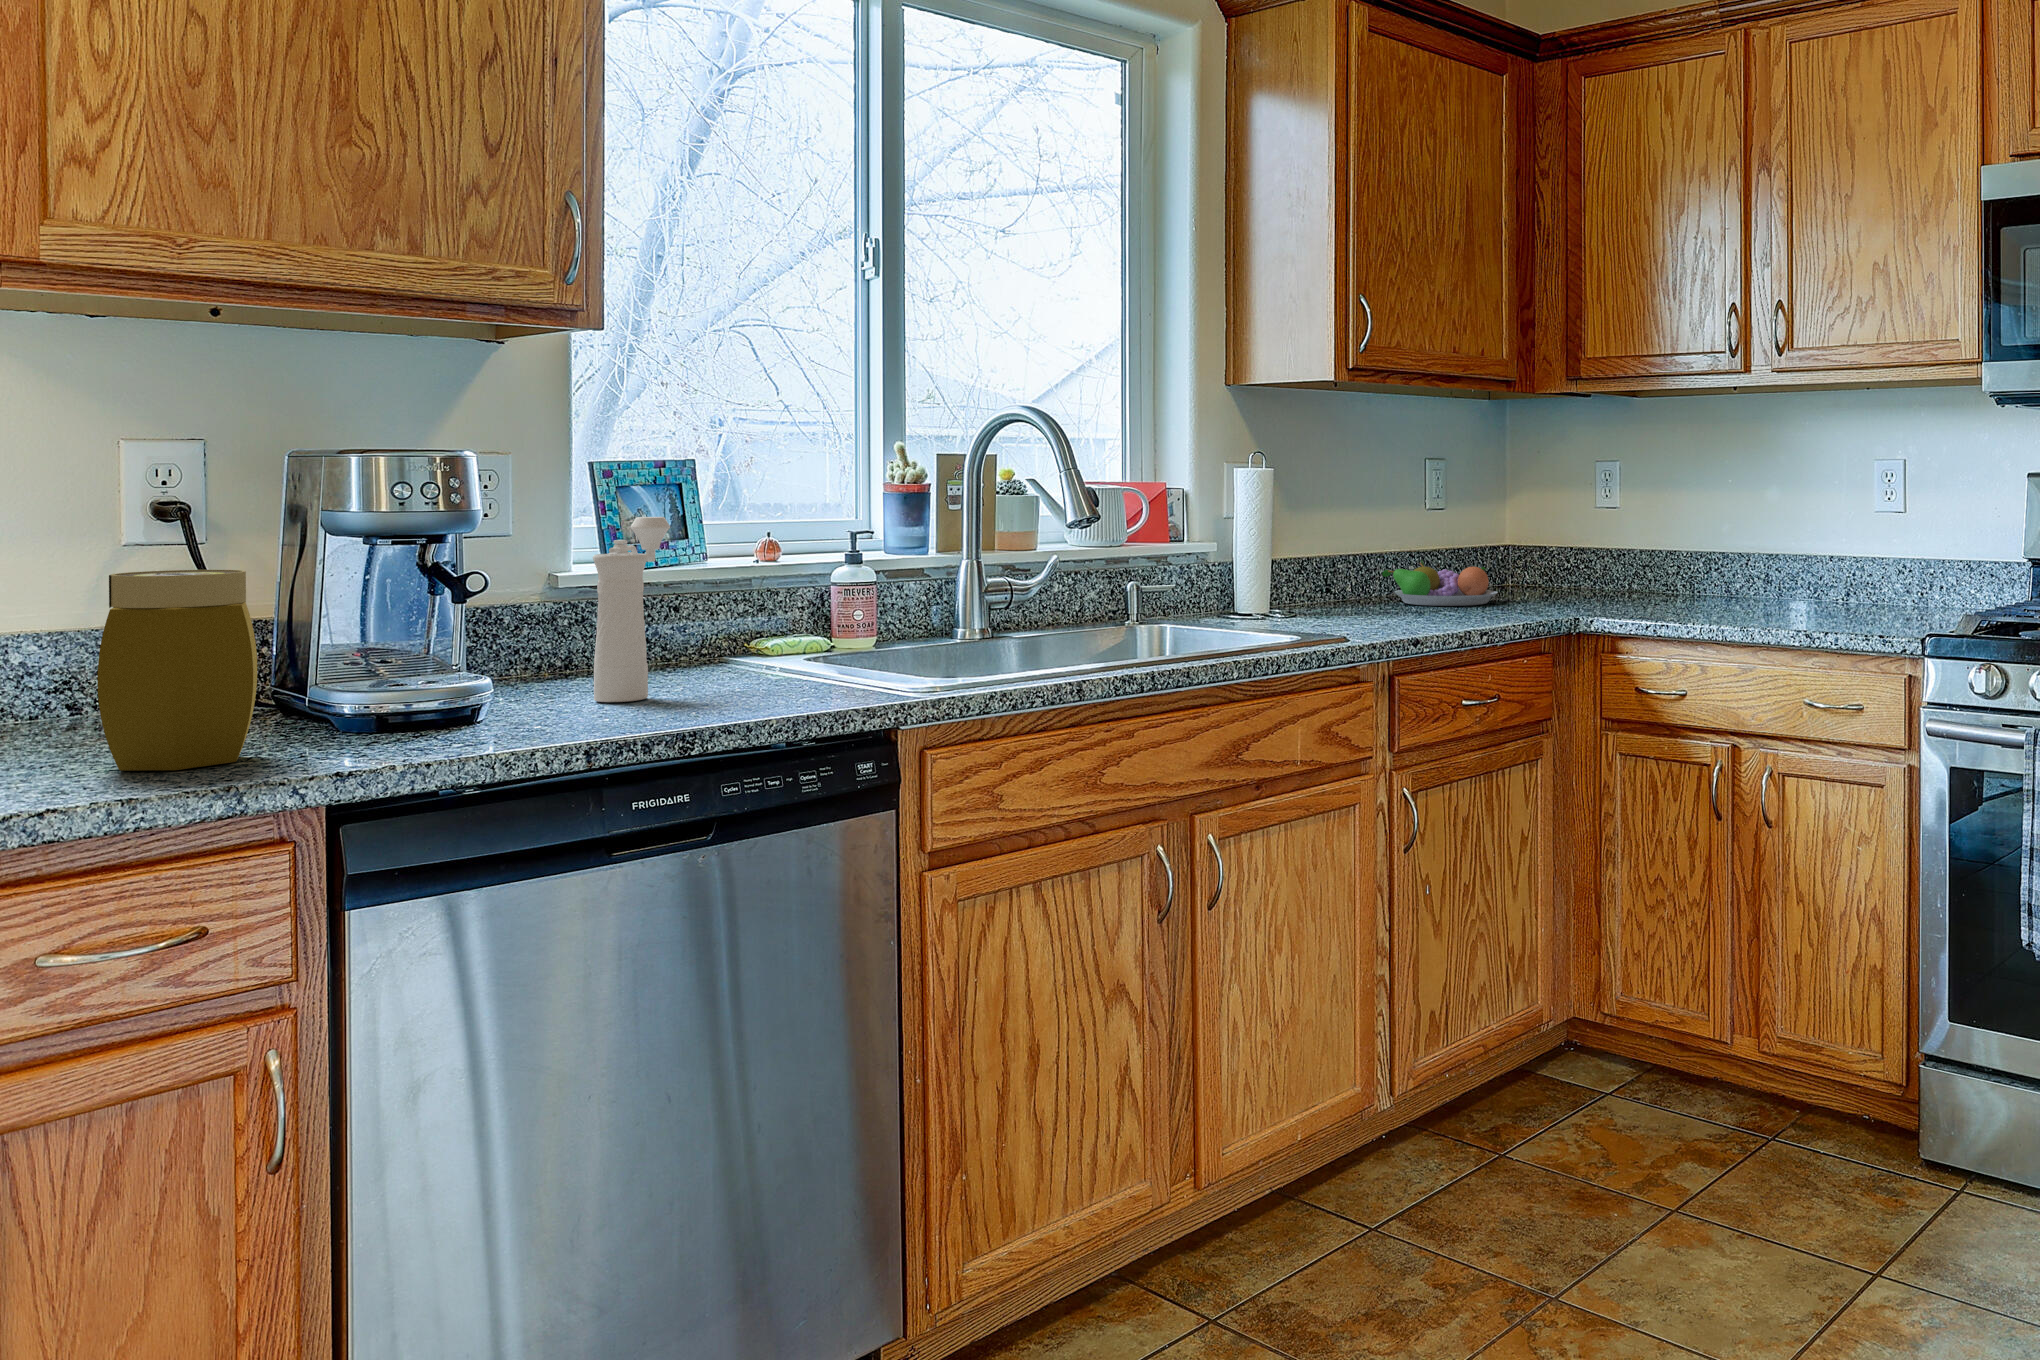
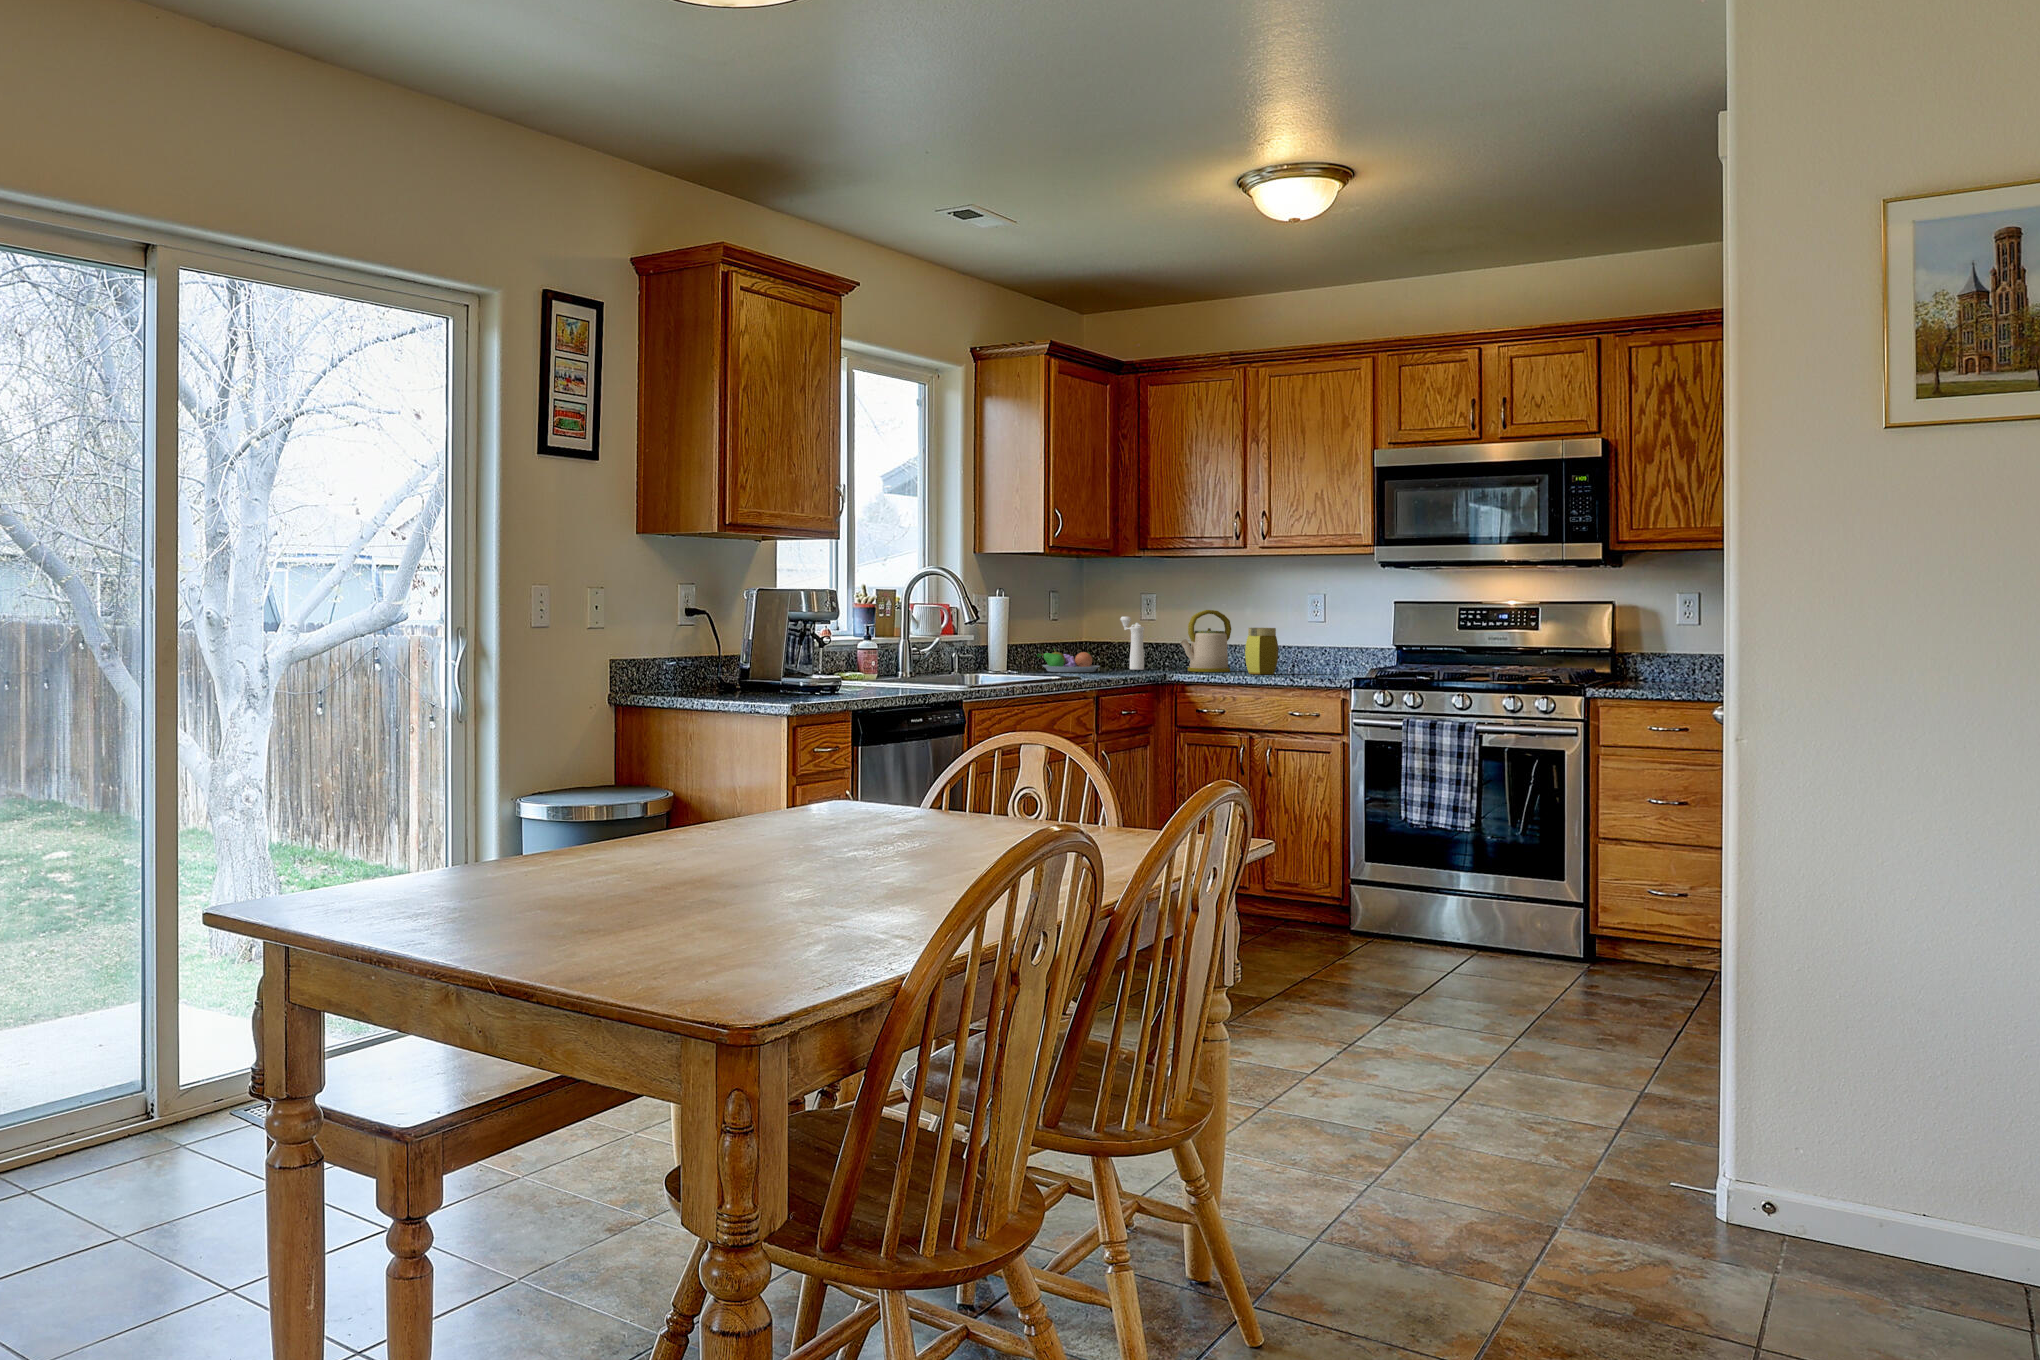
kettle: none [1650,490,1742,604] -> present [1181,610,1231,672]
pepper mill: present [593,517,670,702] -> present [1120,616,1144,670]
jar: present [97,570,257,771] -> present [1245,628,1278,674]

